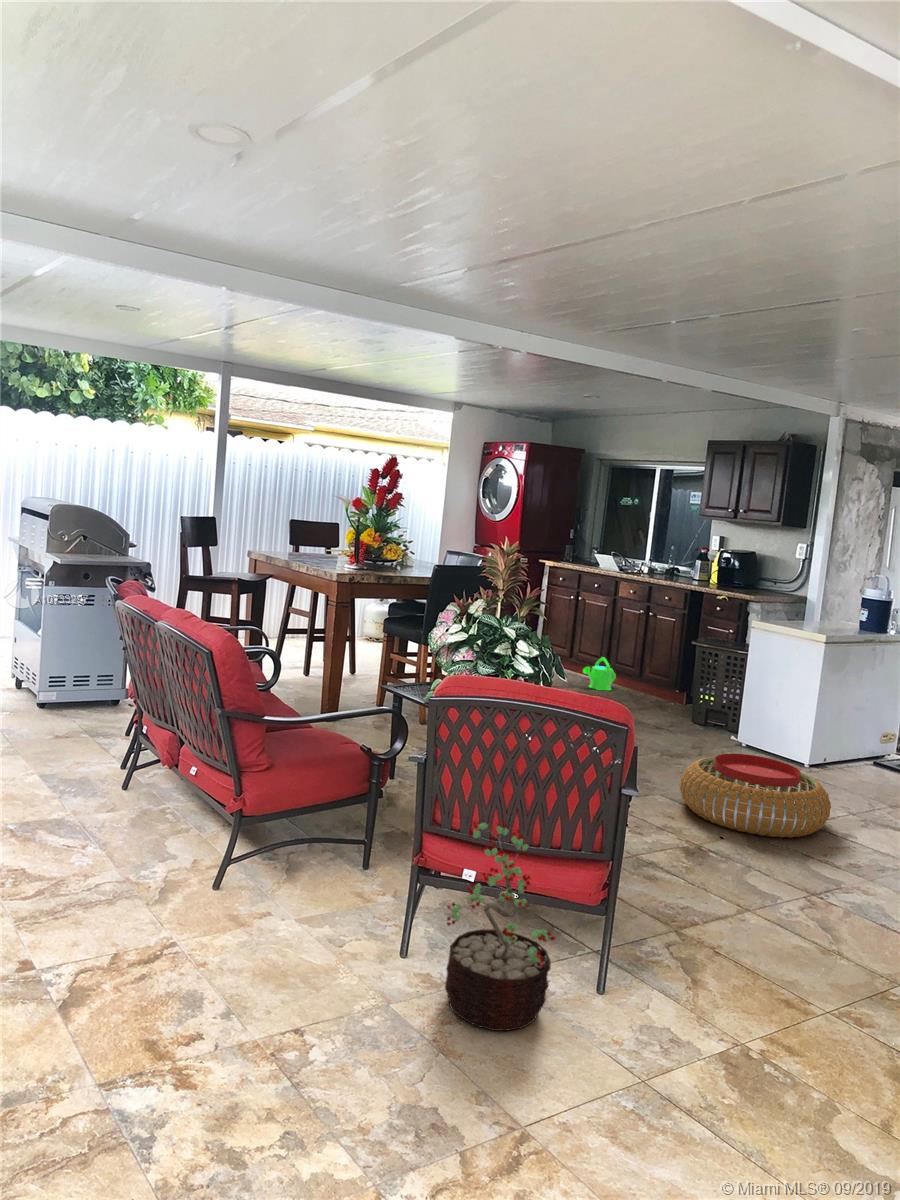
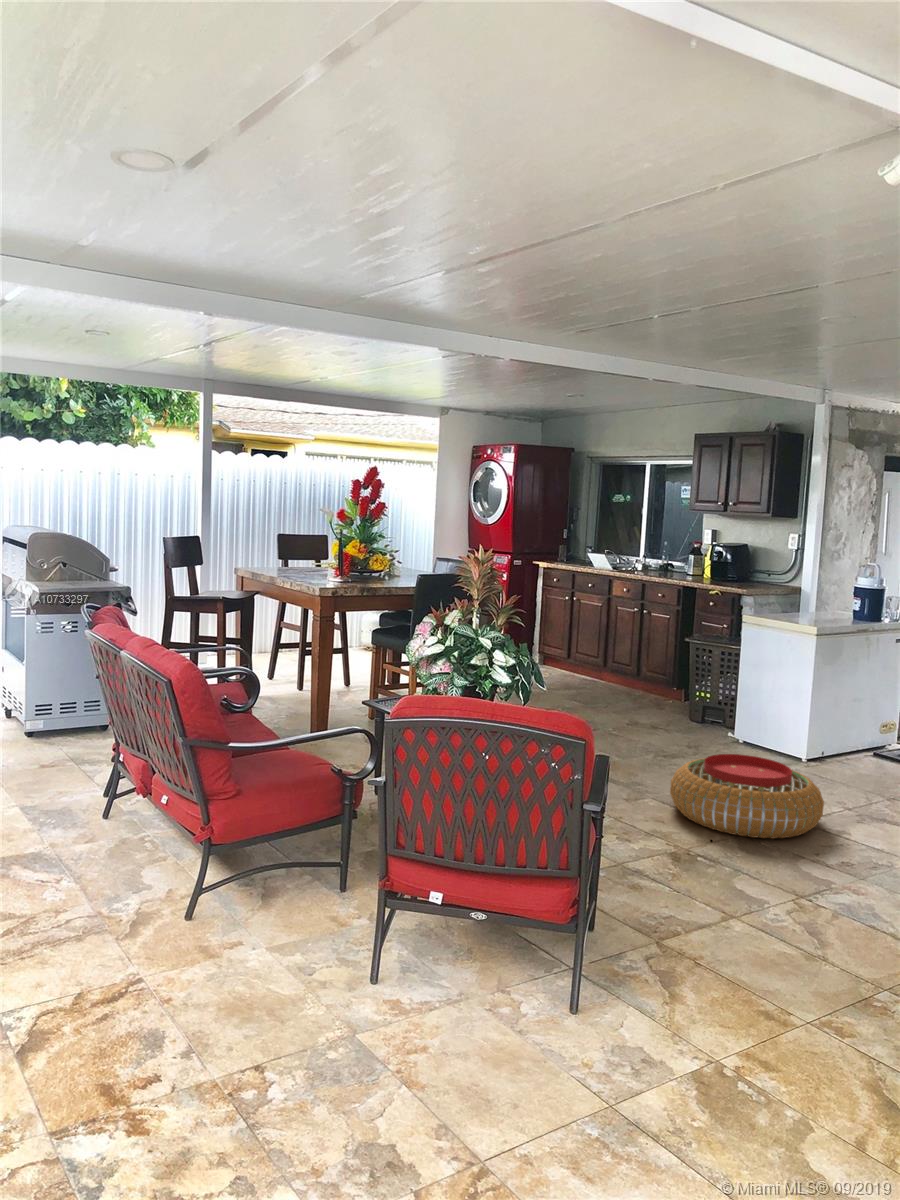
watering can: present [583,657,616,690] -> none [579,657,614,691]
decorative plant: present [445,819,556,1031] -> none [412,841,520,1059]

